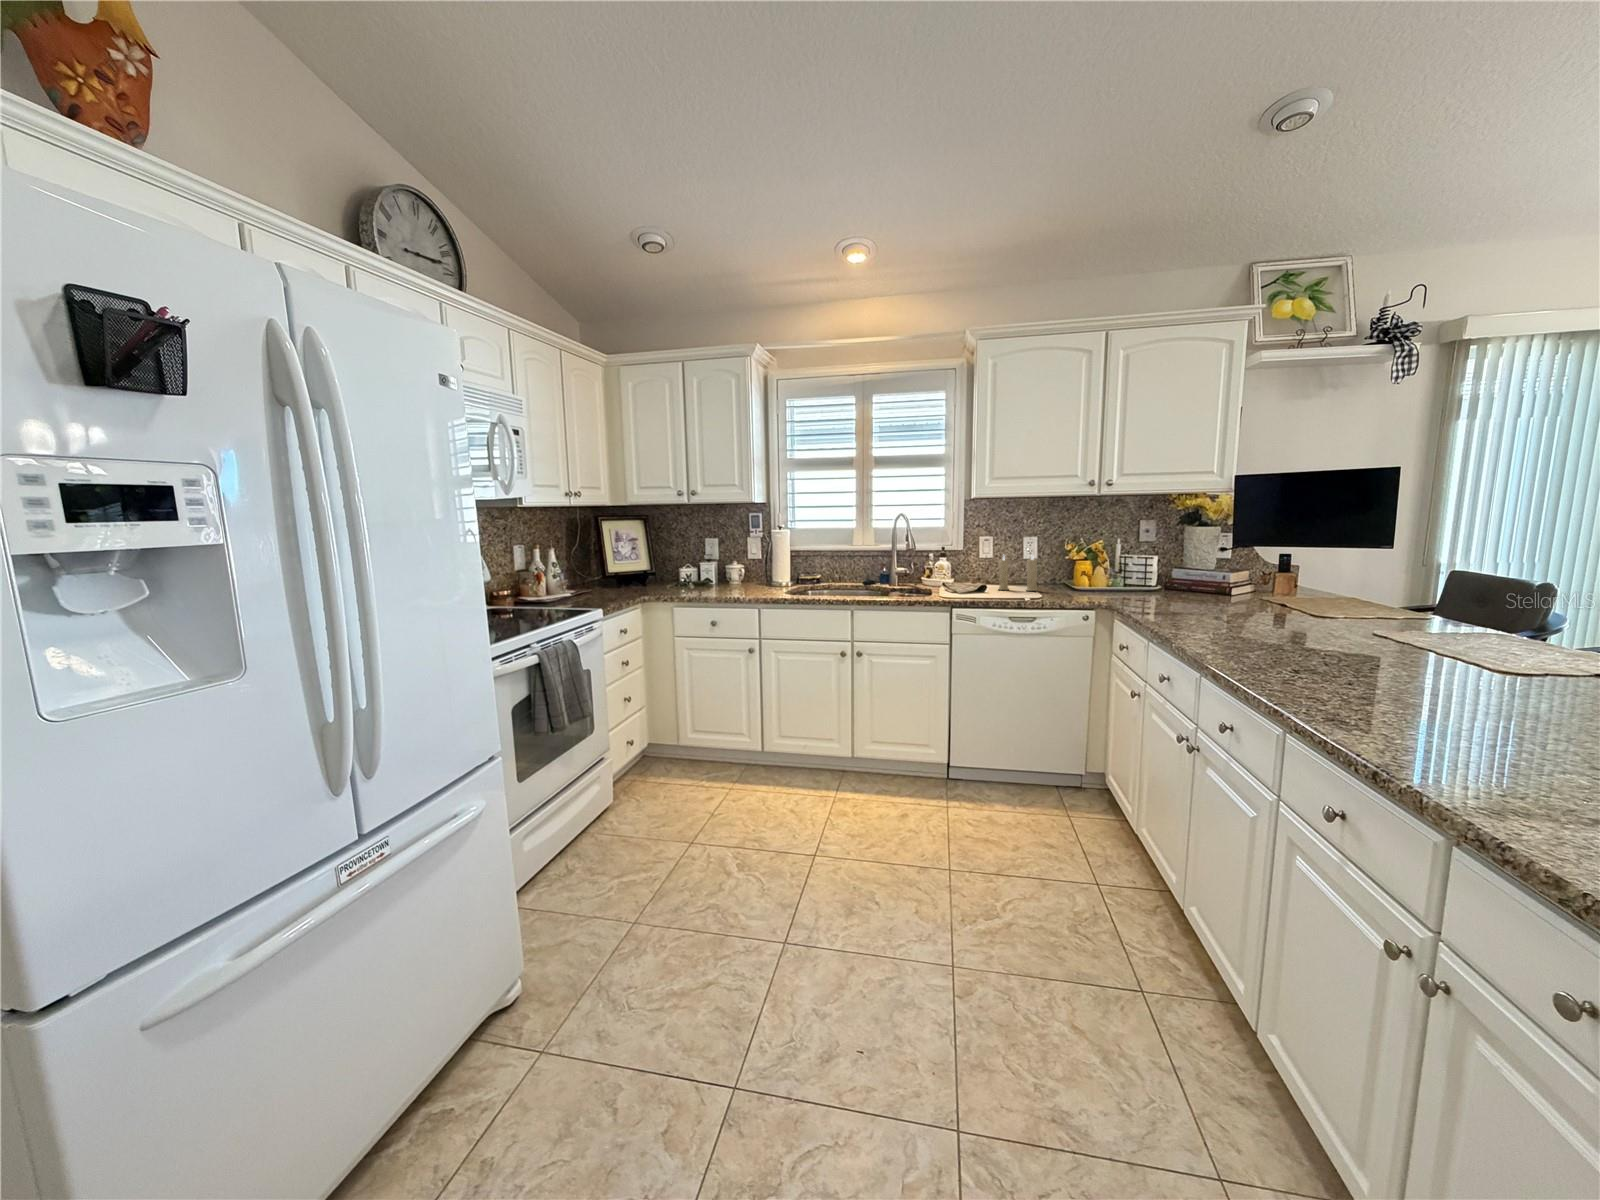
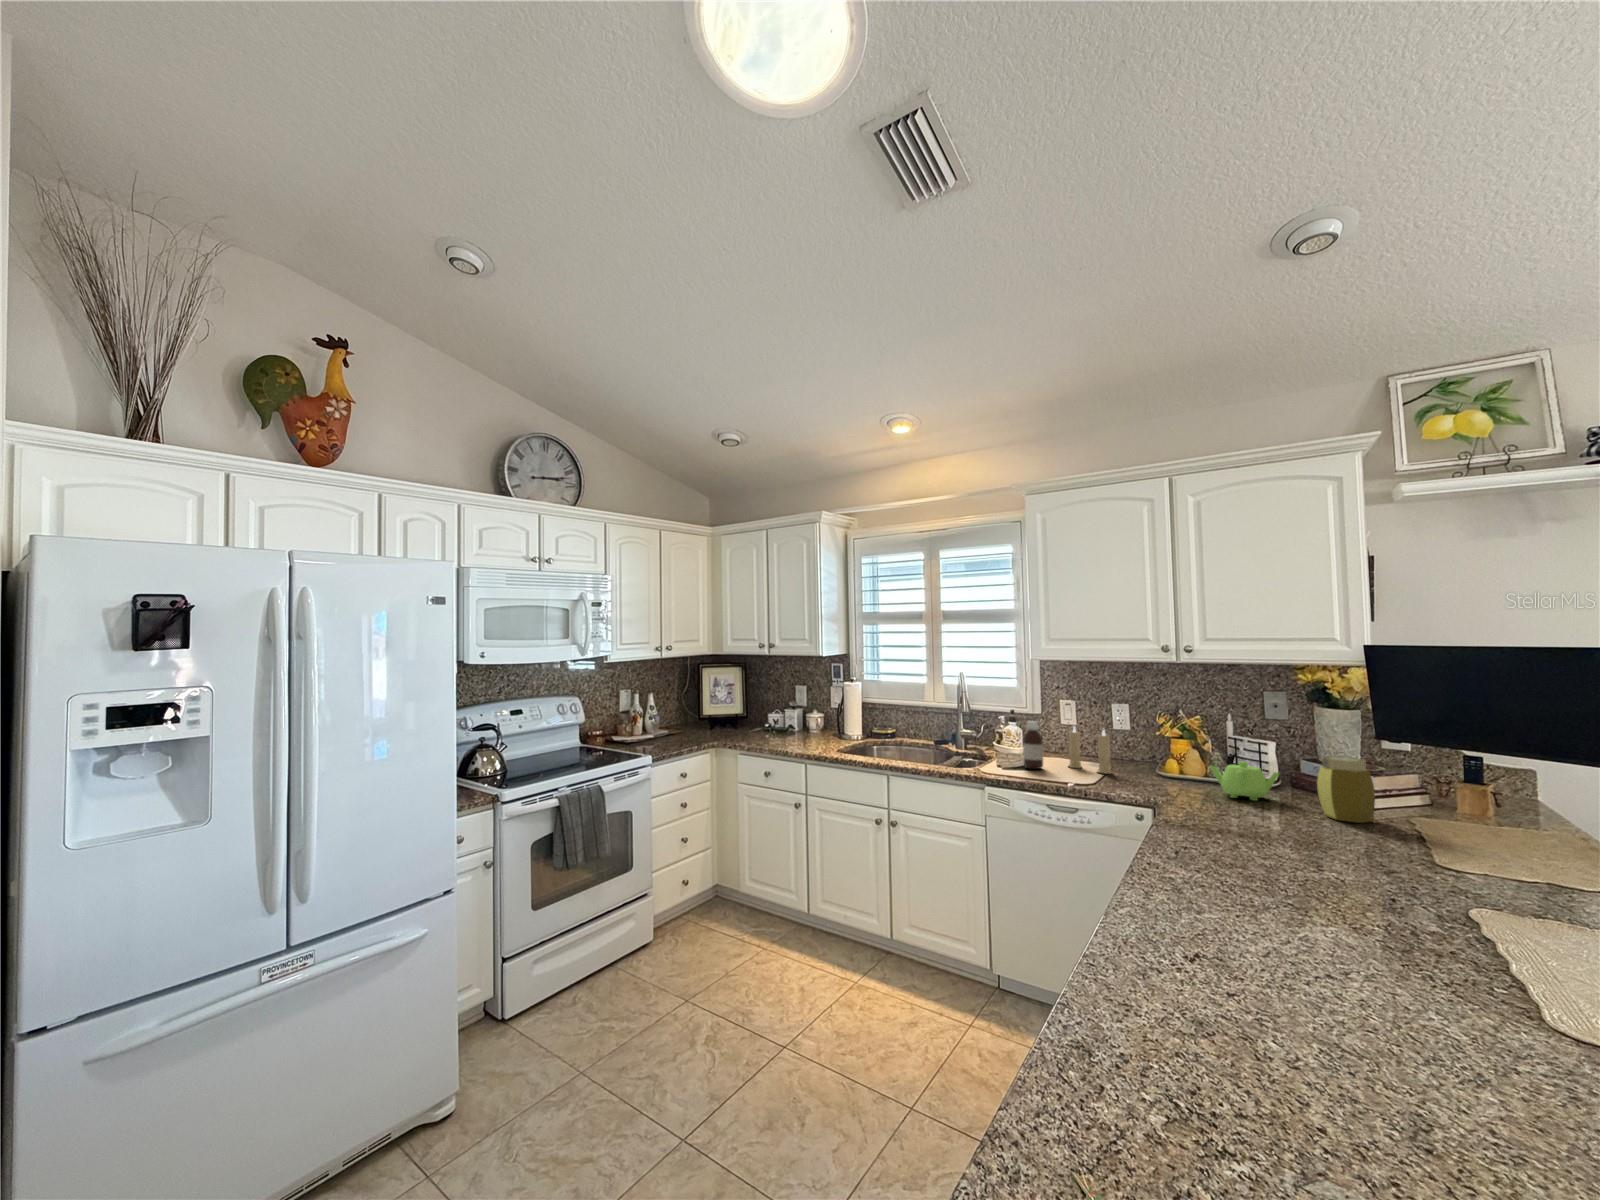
bottle: none [968,552,984,593] -> present [1023,721,1043,769]
jar: none [1210,555,1247,598] -> present [1317,756,1375,823]
teapot: none [1125,567,1175,595] -> present [1210,762,1279,801]

